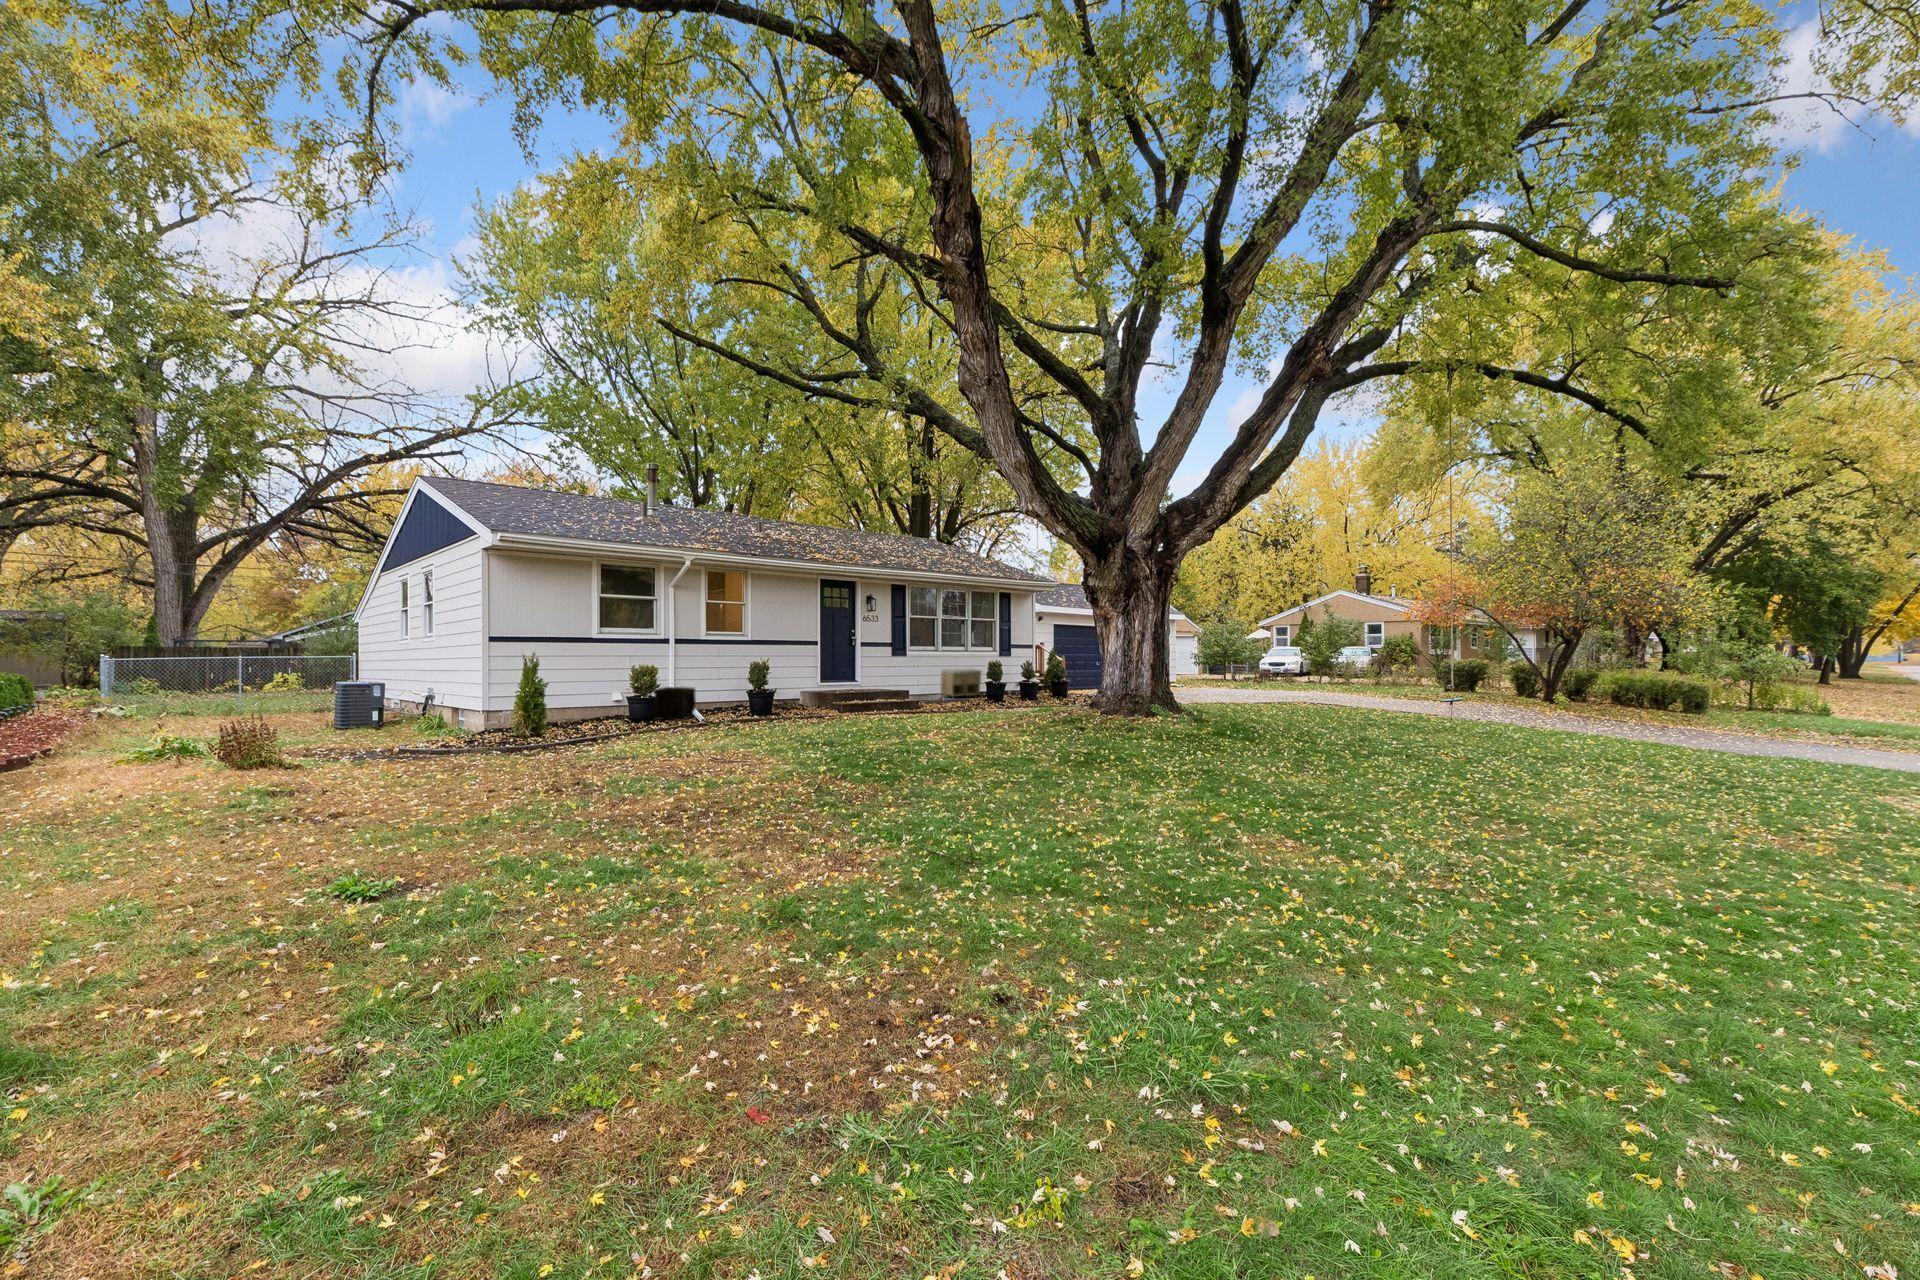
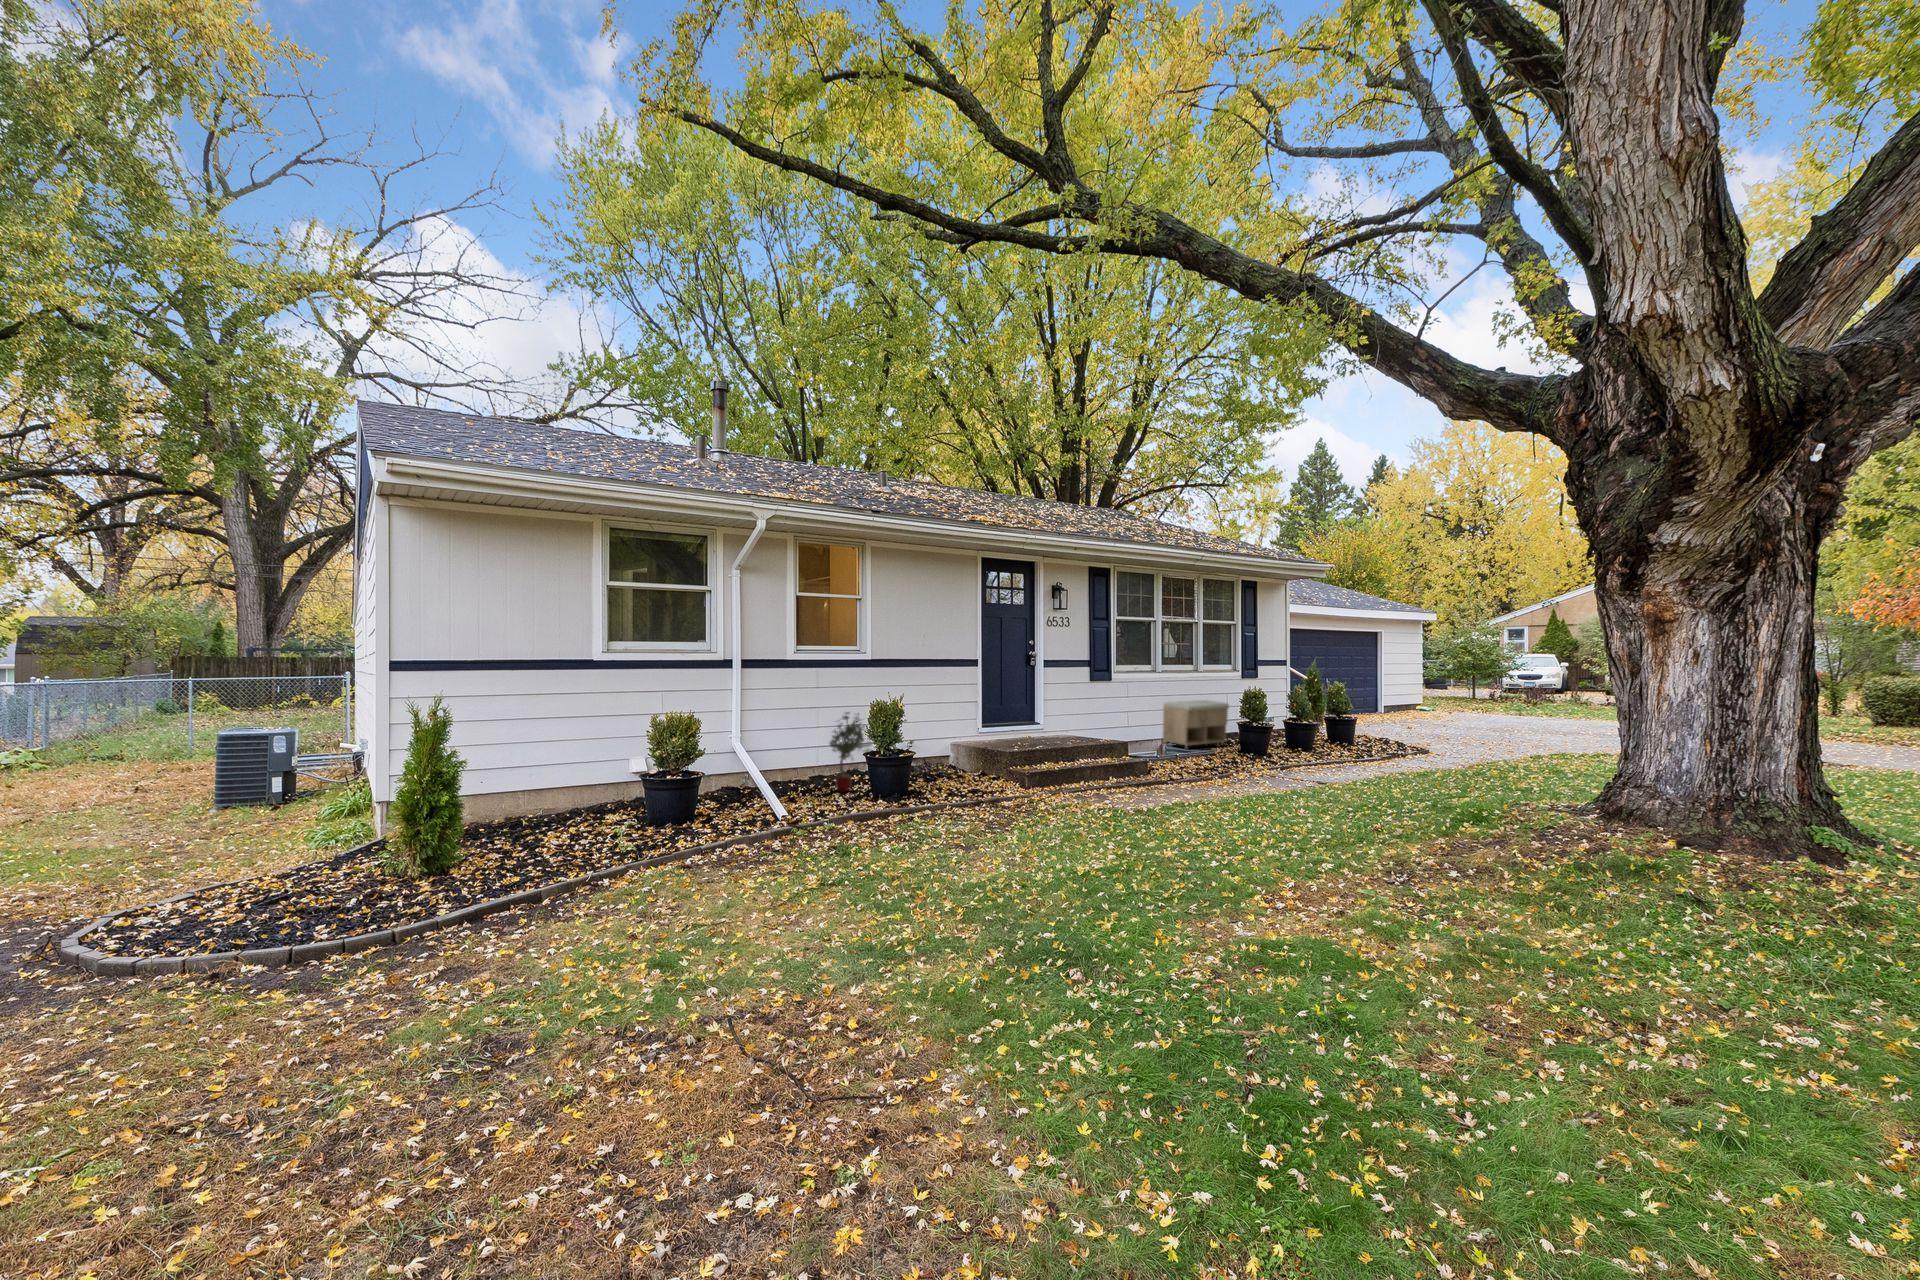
potted tree: none [726,668,753,713] -> present [830,712,872,792]
wooden crate: present [653,687,696,721] -> none [691,748,771,818]

